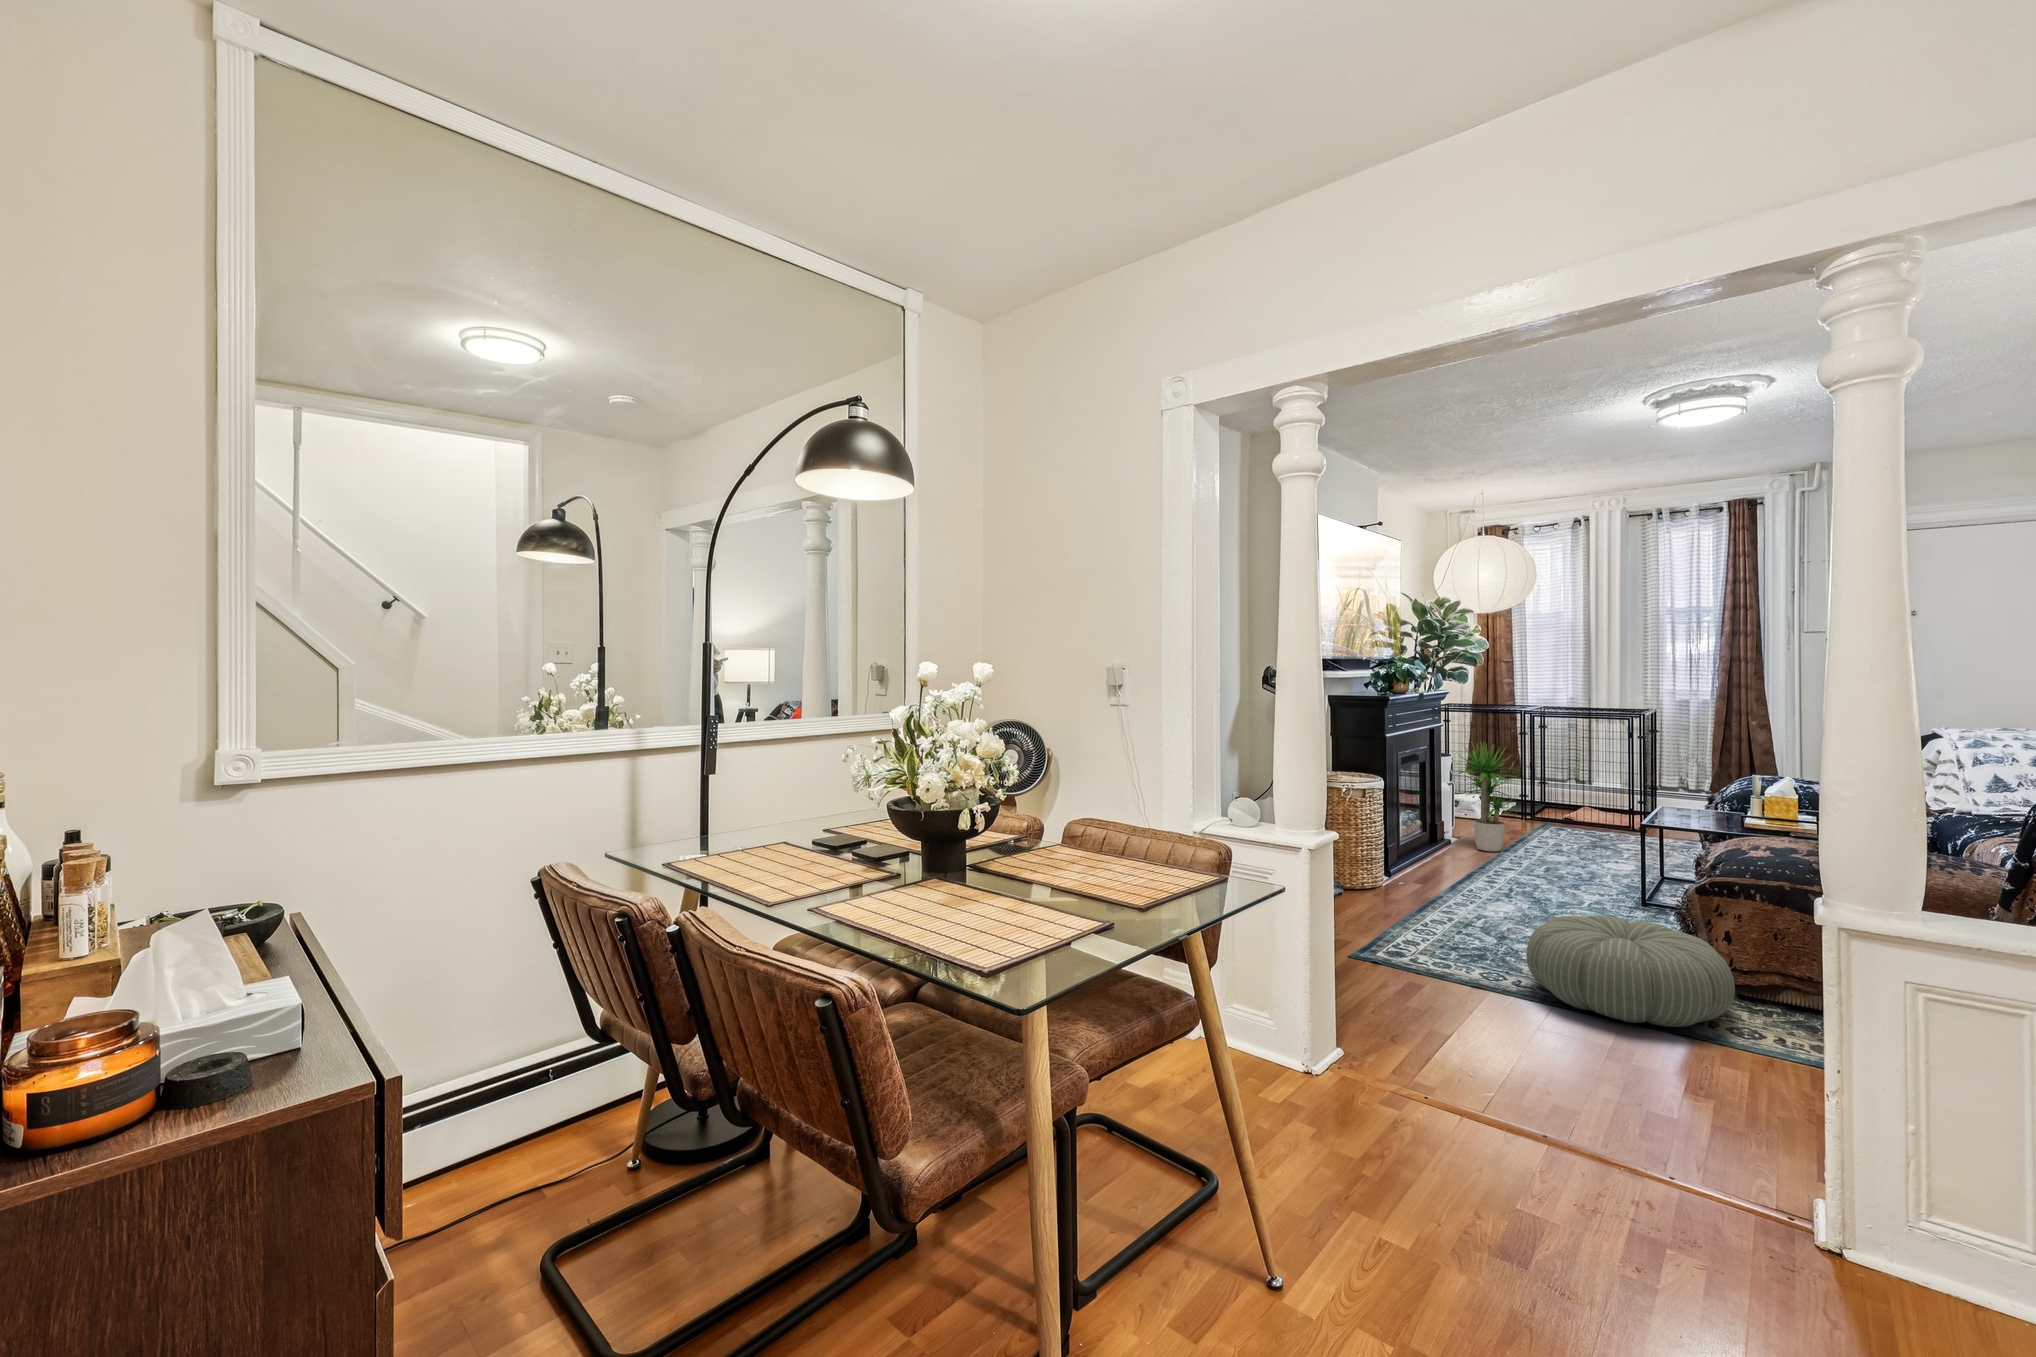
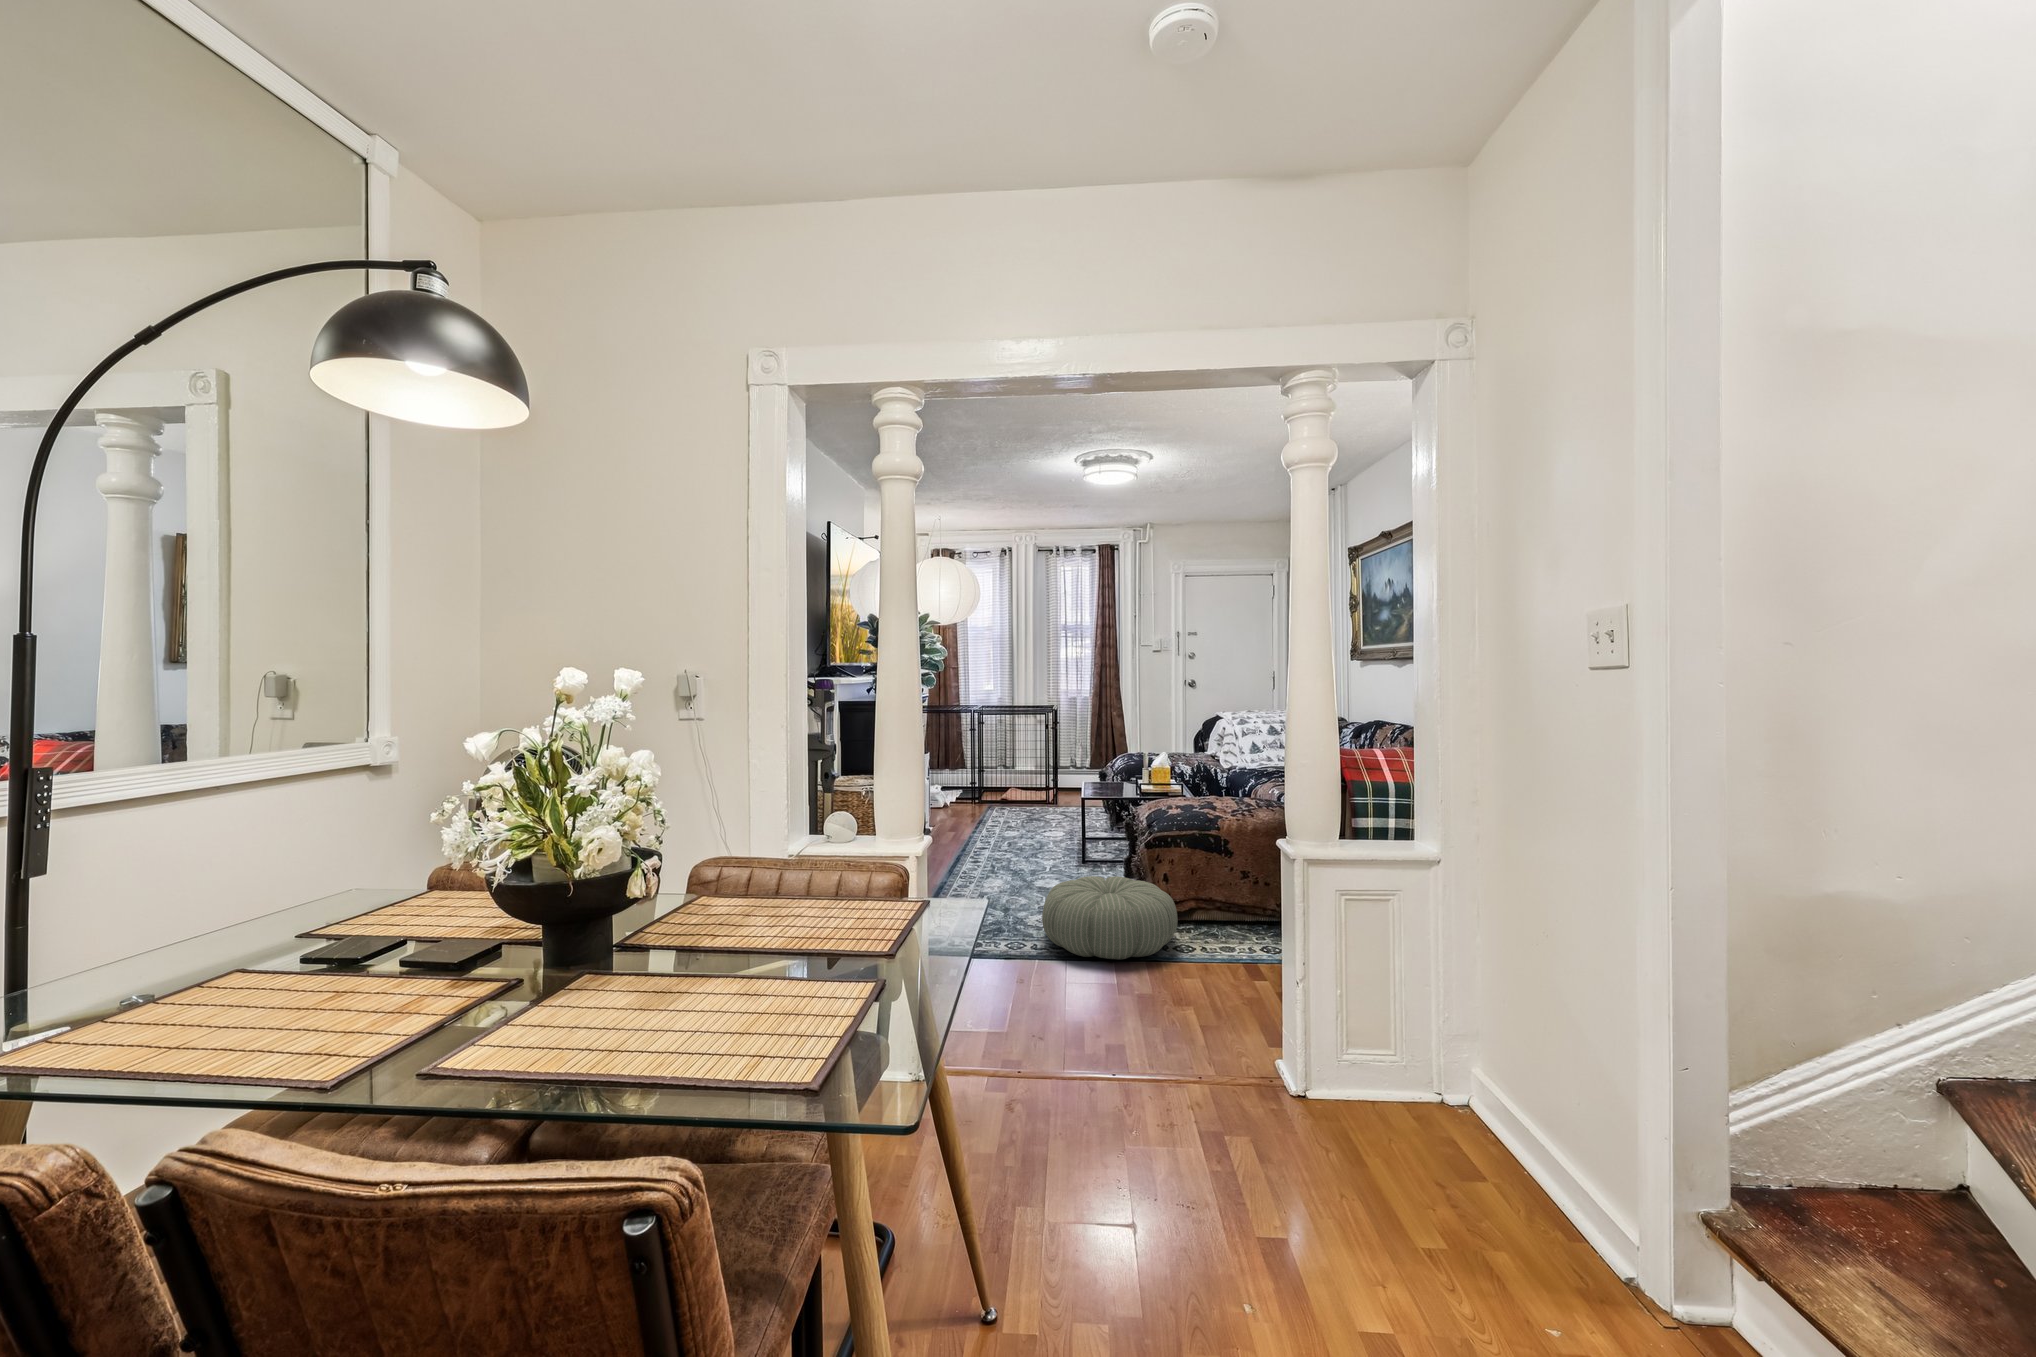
potted plant: present [1453,743,1517,852] -> none [927,737,986,833]

